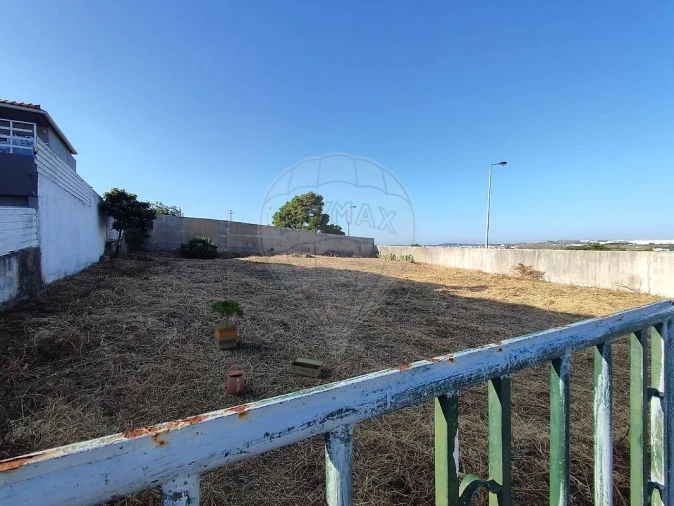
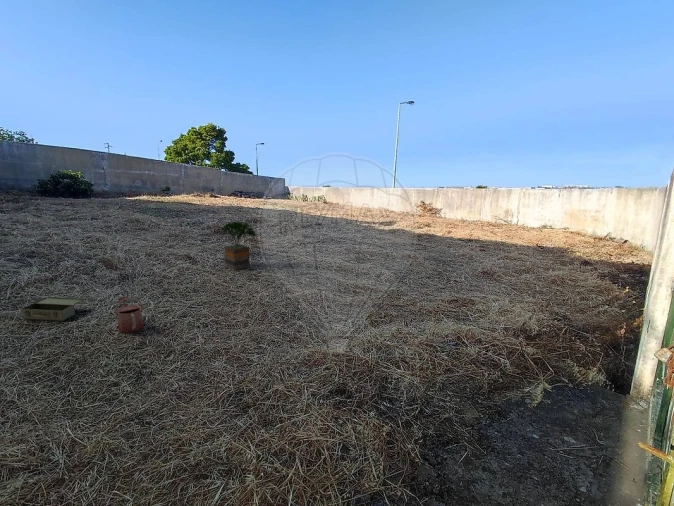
potted tree: present [211,300,244,350] -> present [221,222,256,270]
toolbox: present [290,357,324,377] -> present [21,297,84,321]

